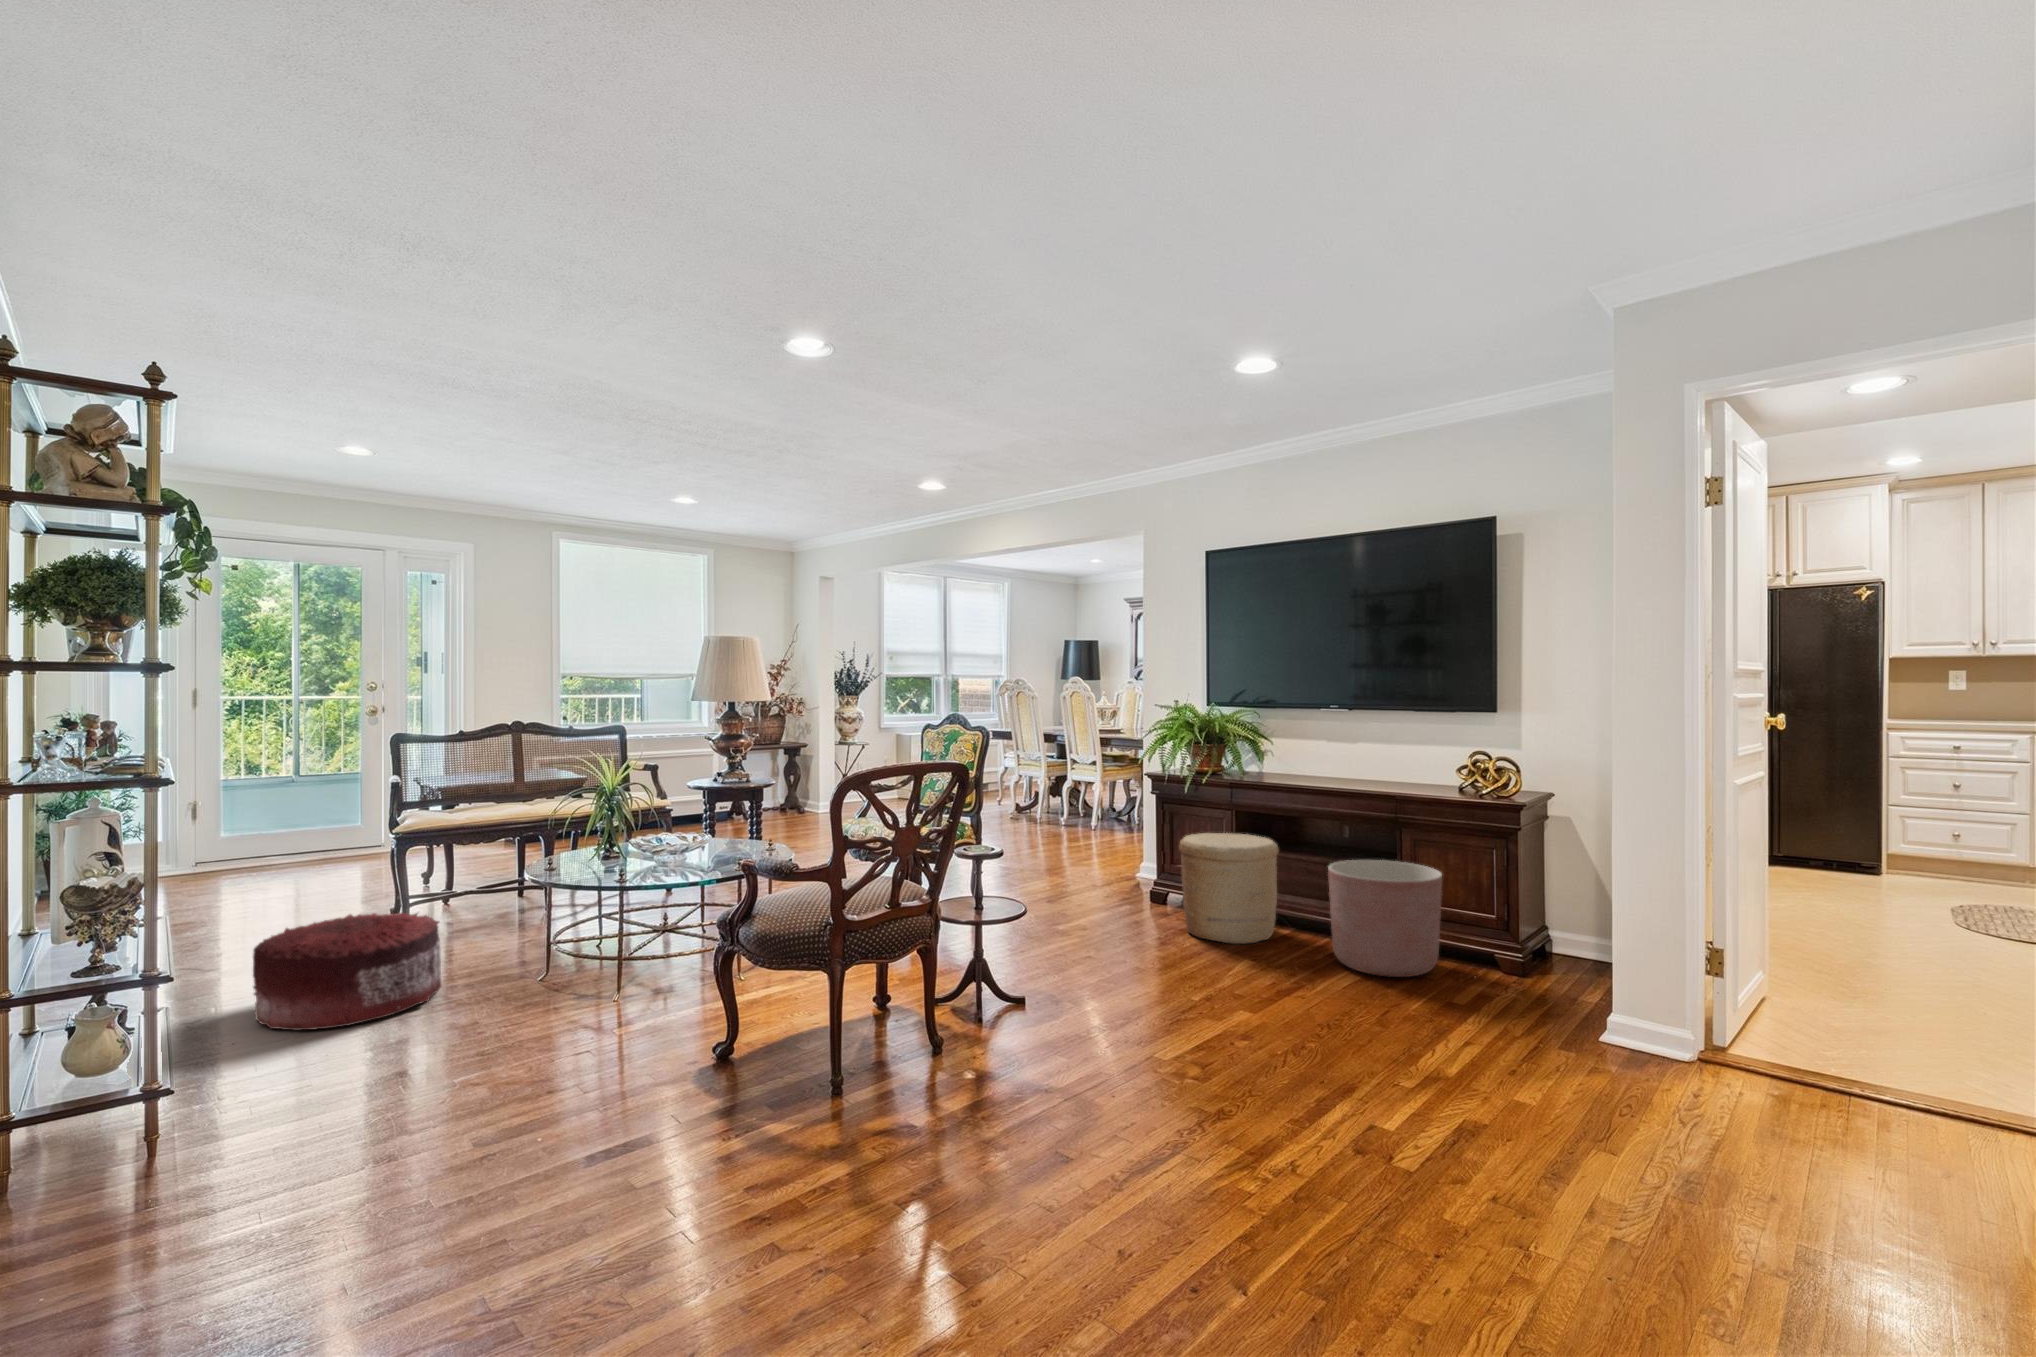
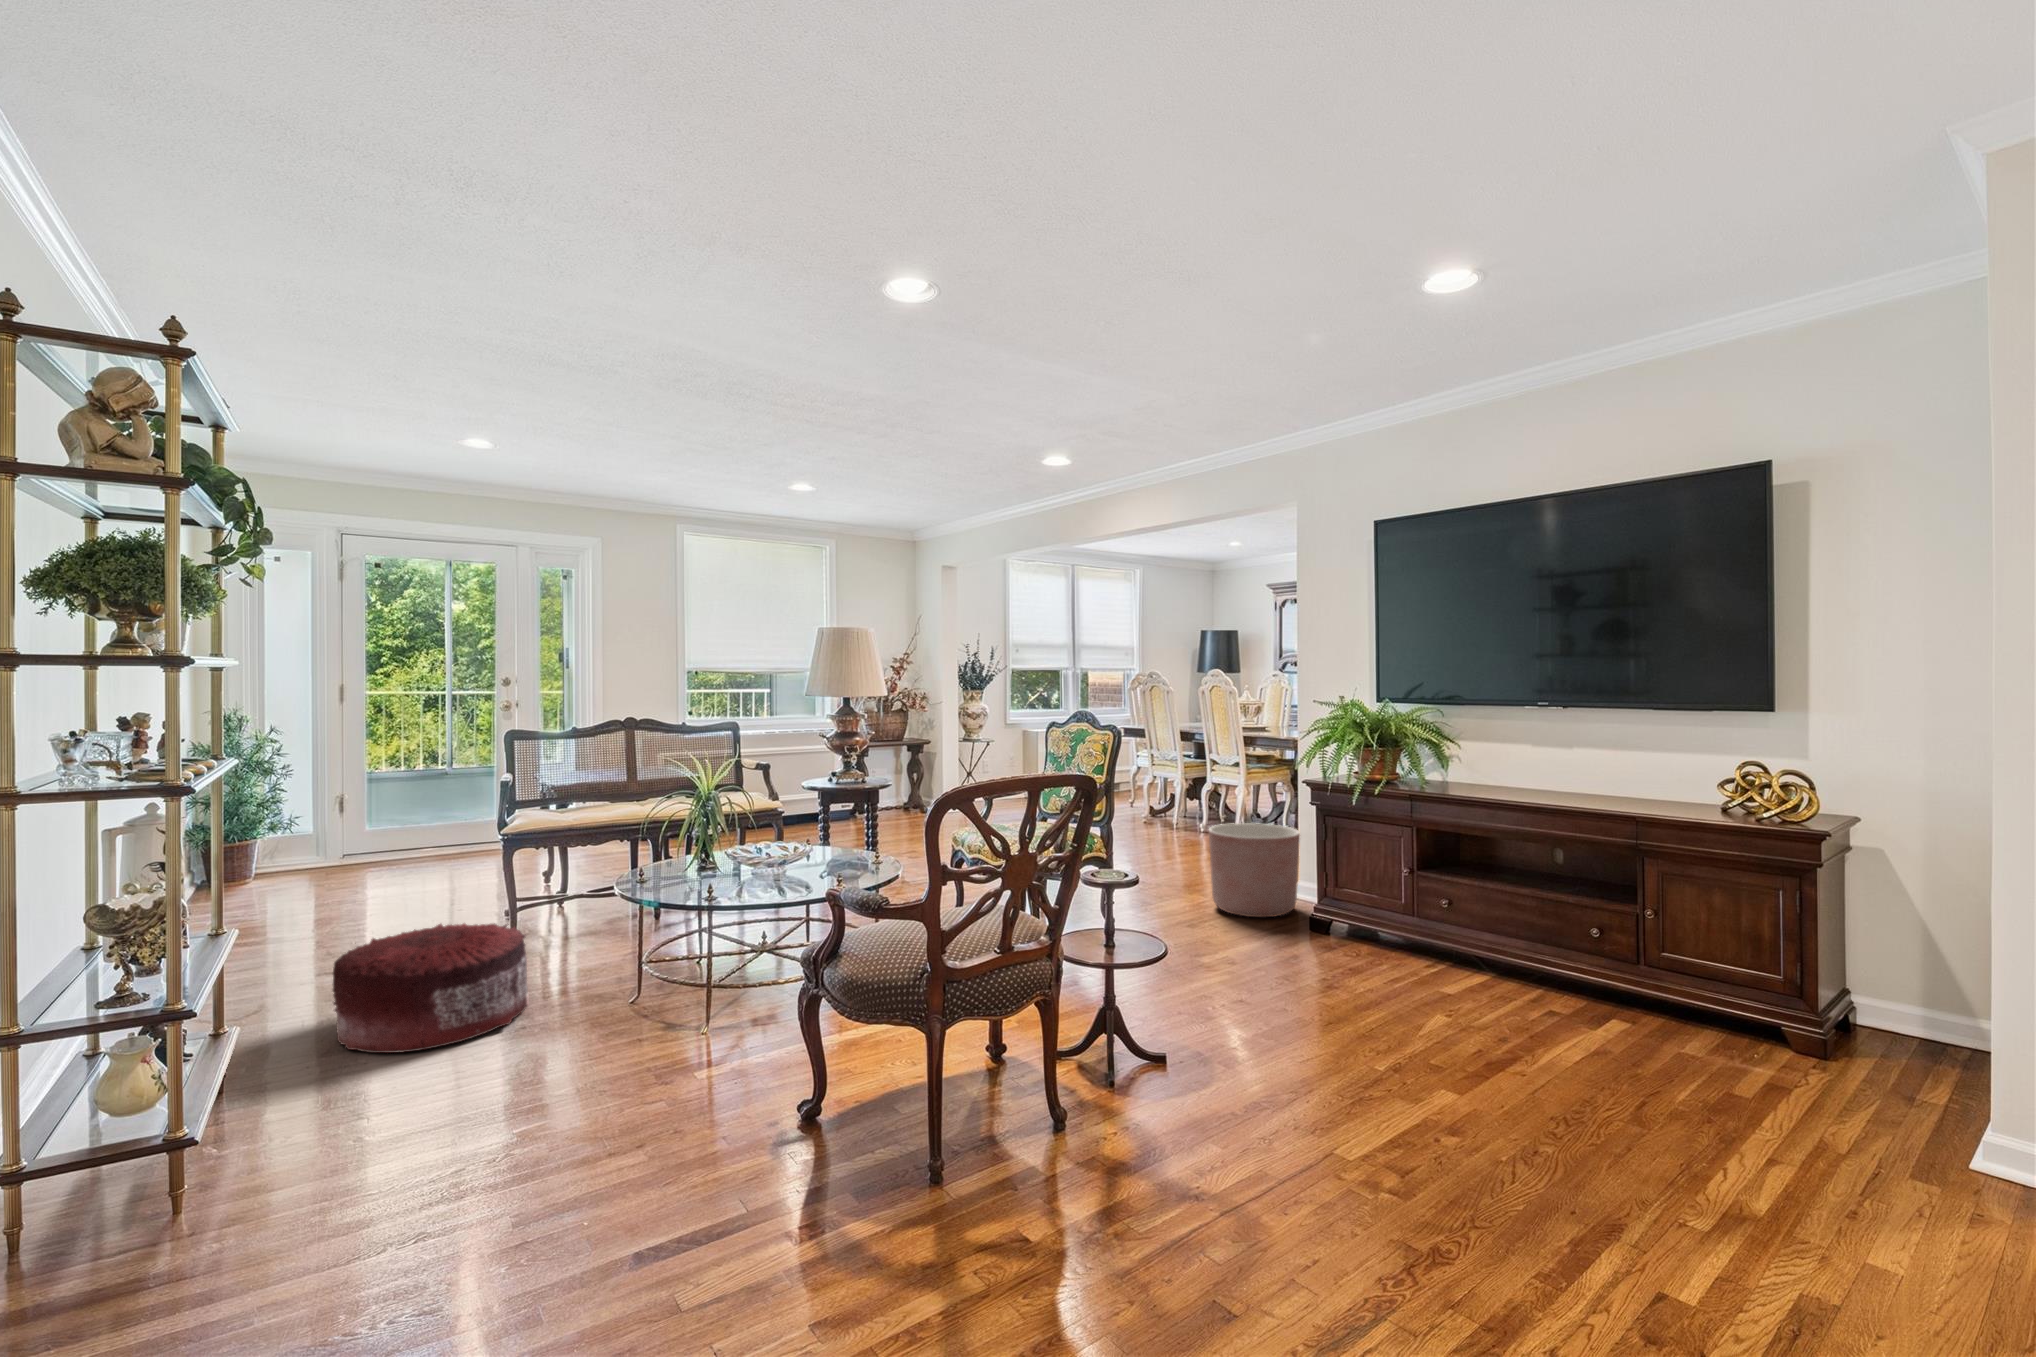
woven basket: present [1179,833,1278,944] -> none [1349,854,1476,991]
planter: present [1328,860,1442,977] -> present [1209,823,1300,917]

